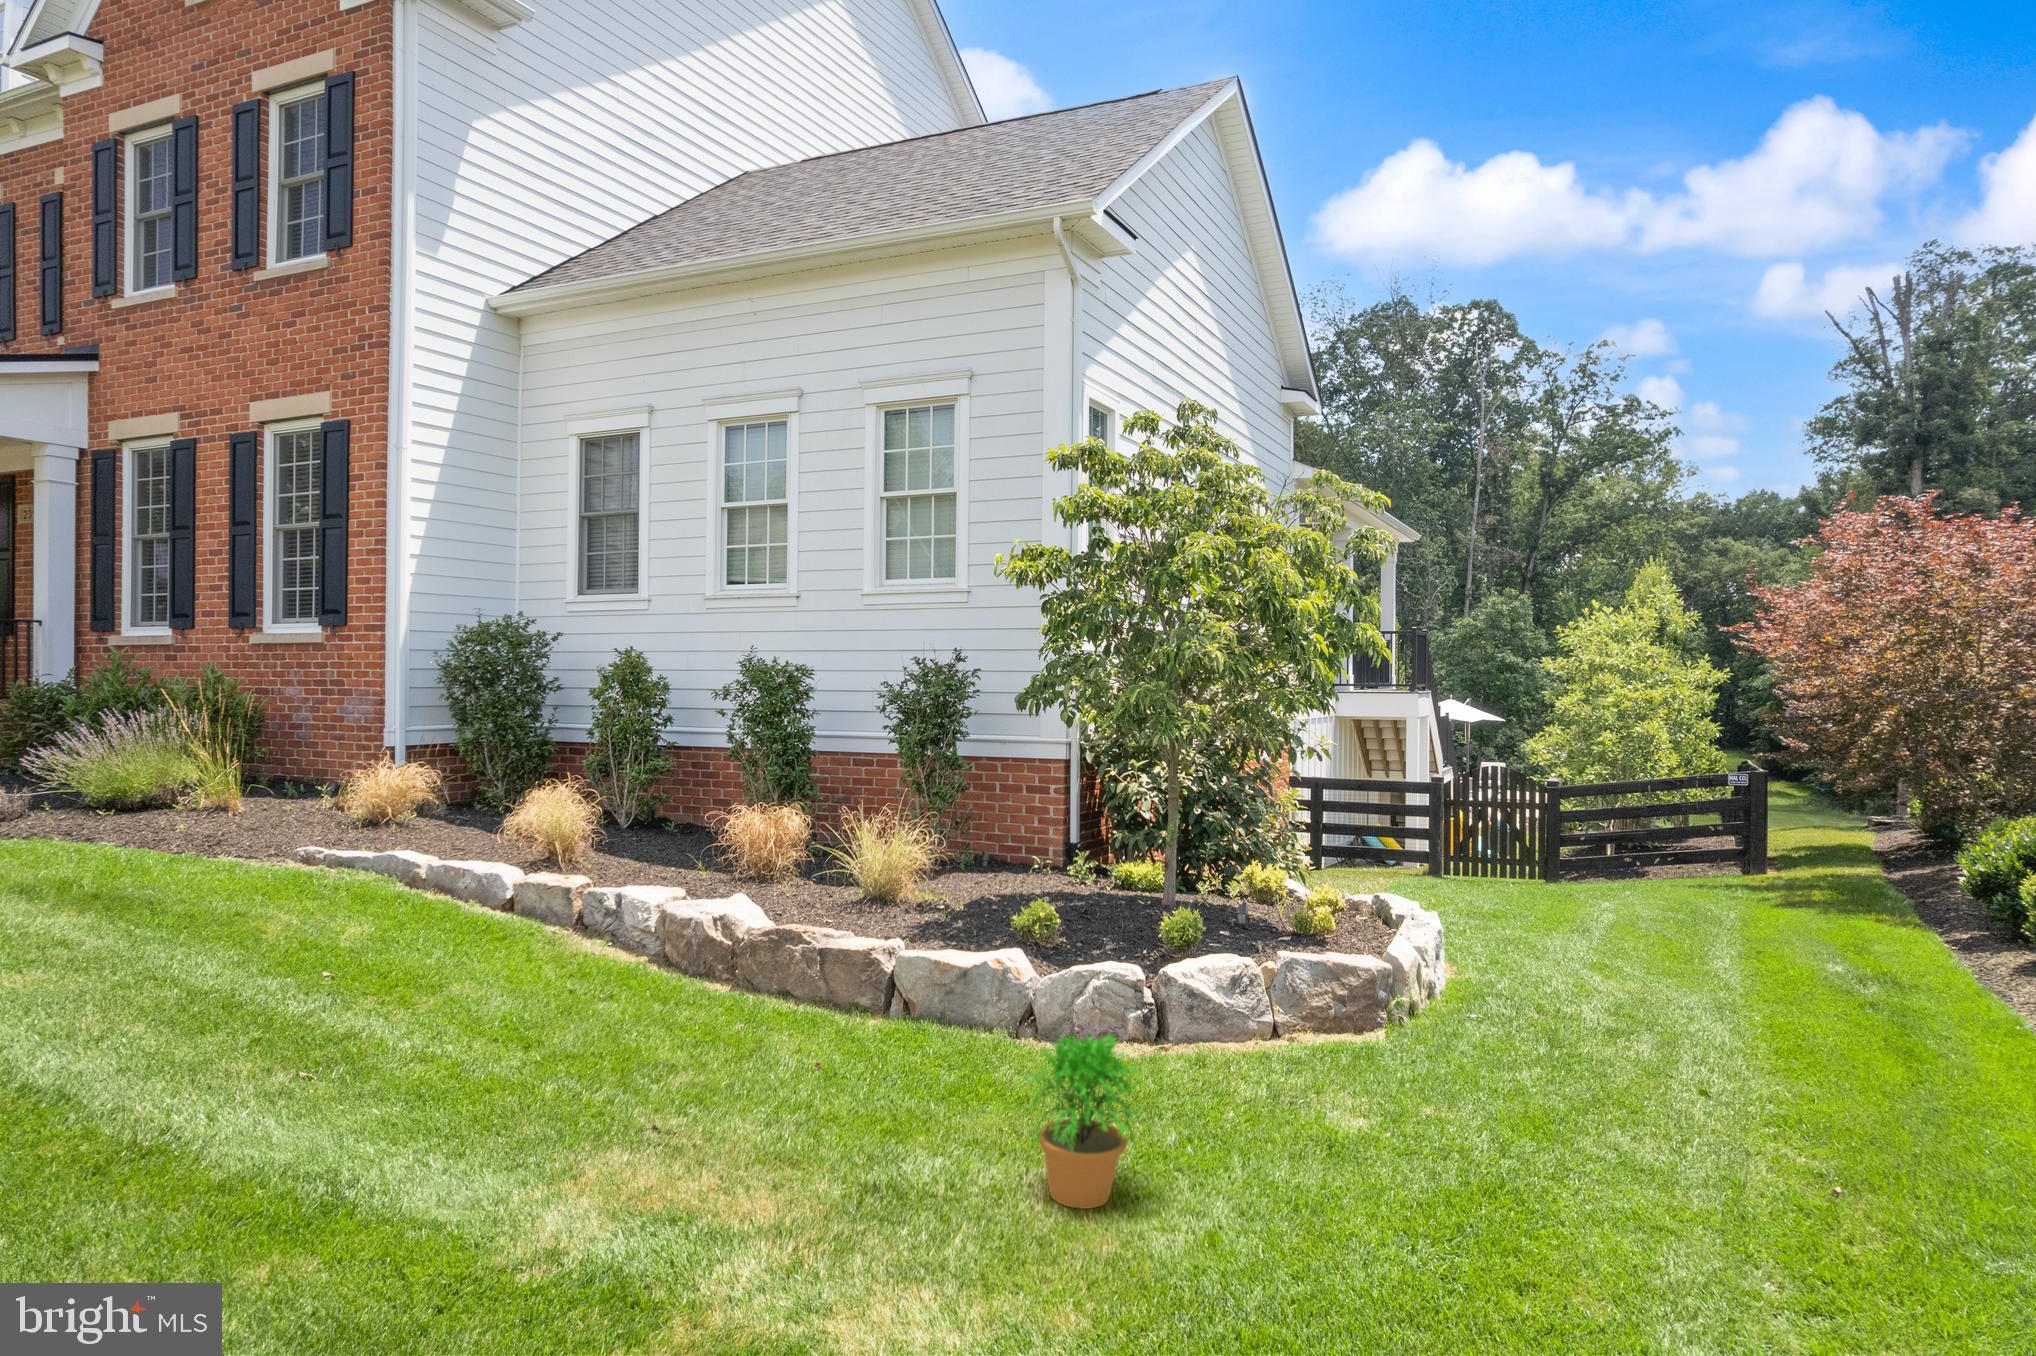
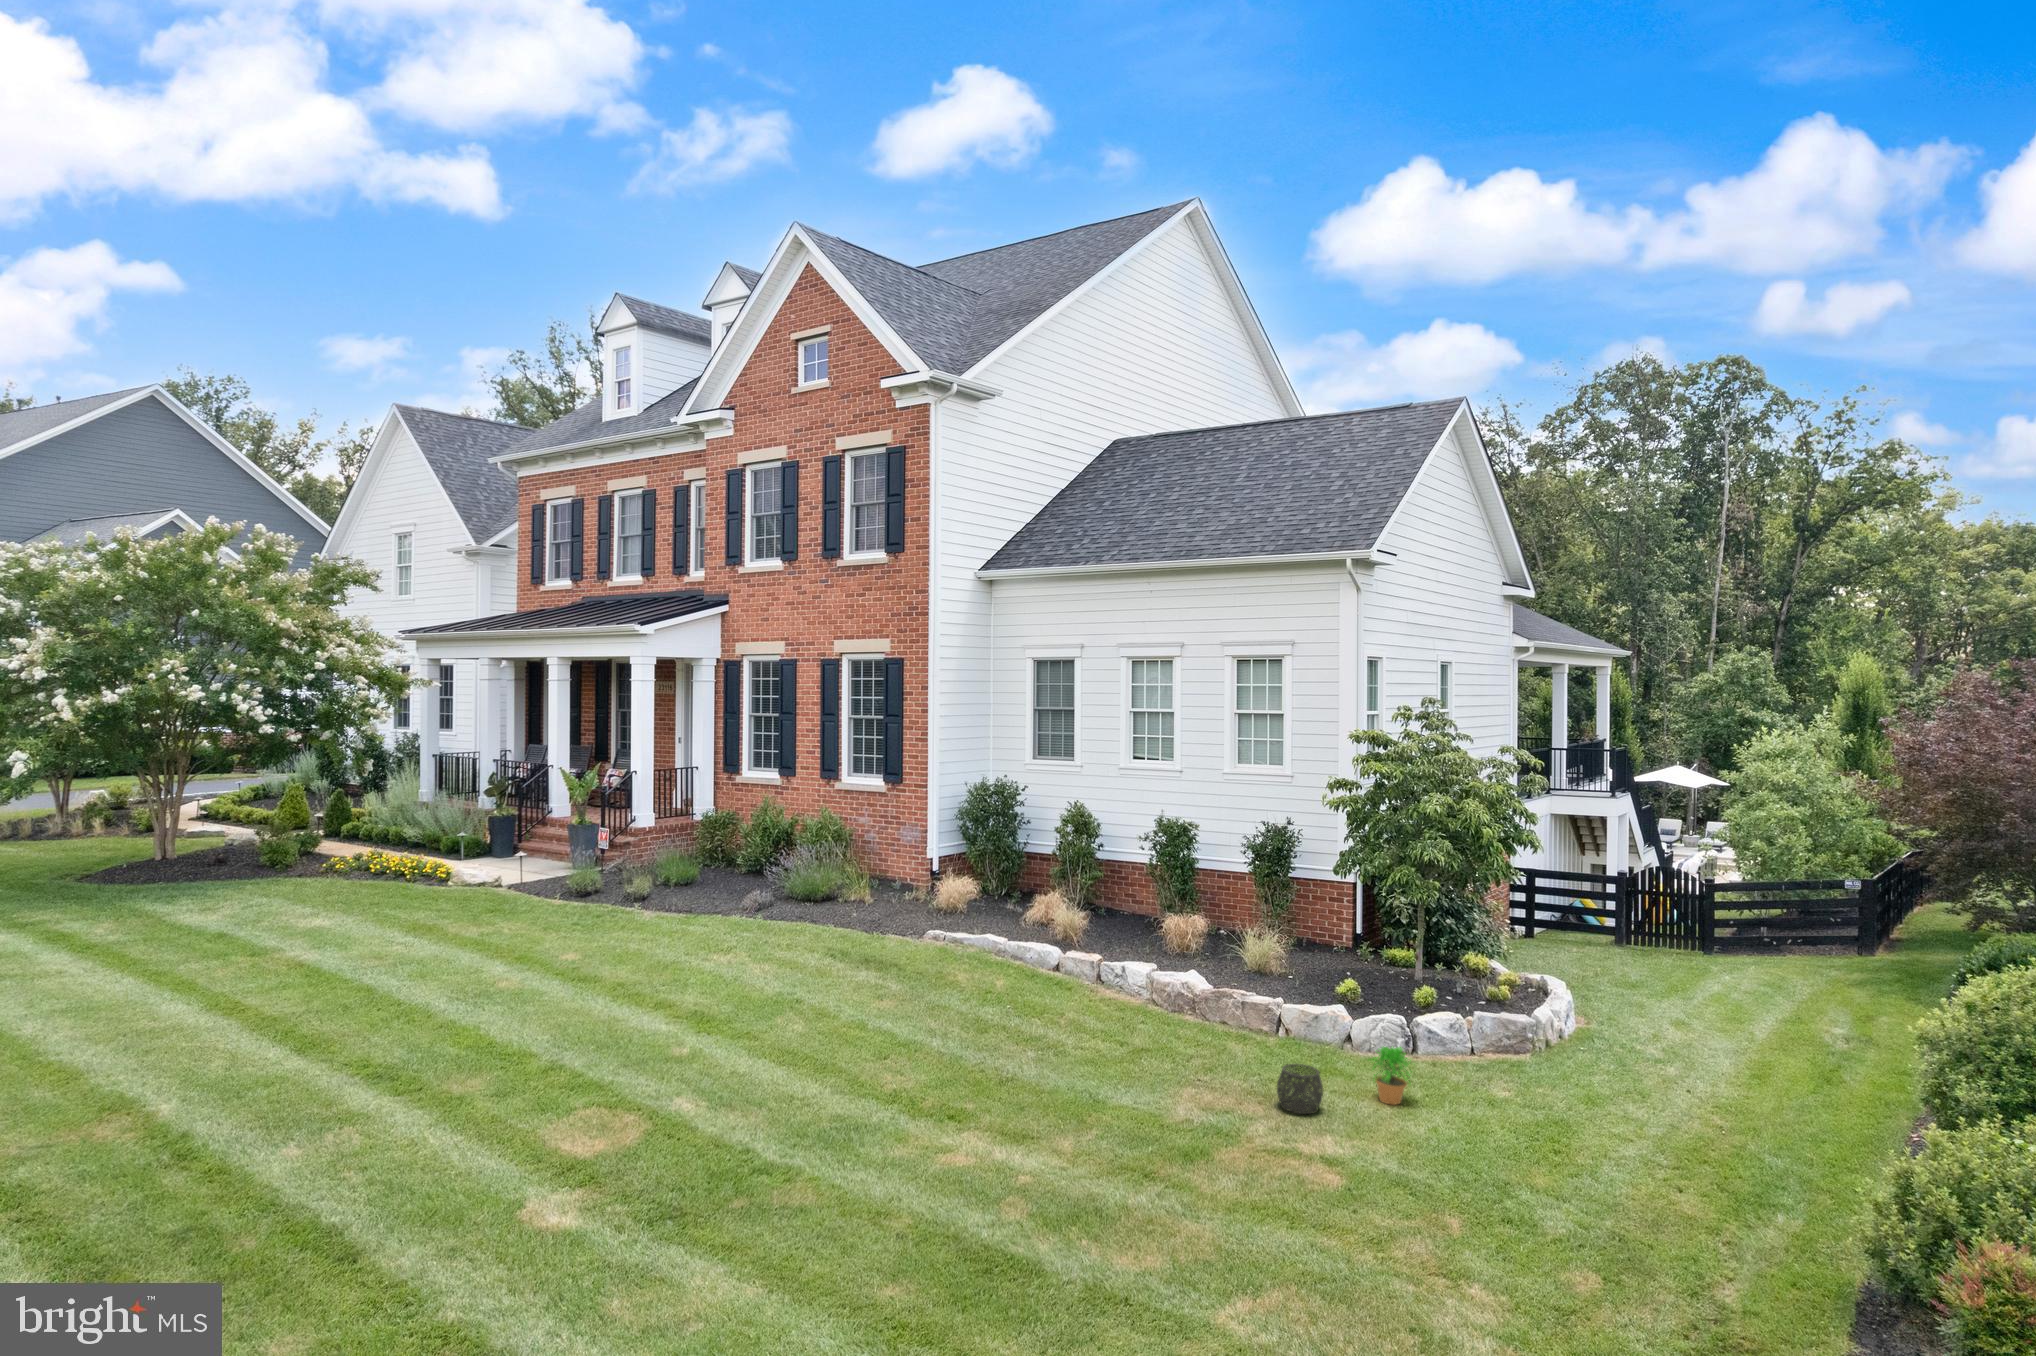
woven basket: none [713,1105,864,1282] -> present [1277,1064,1323,1114]

